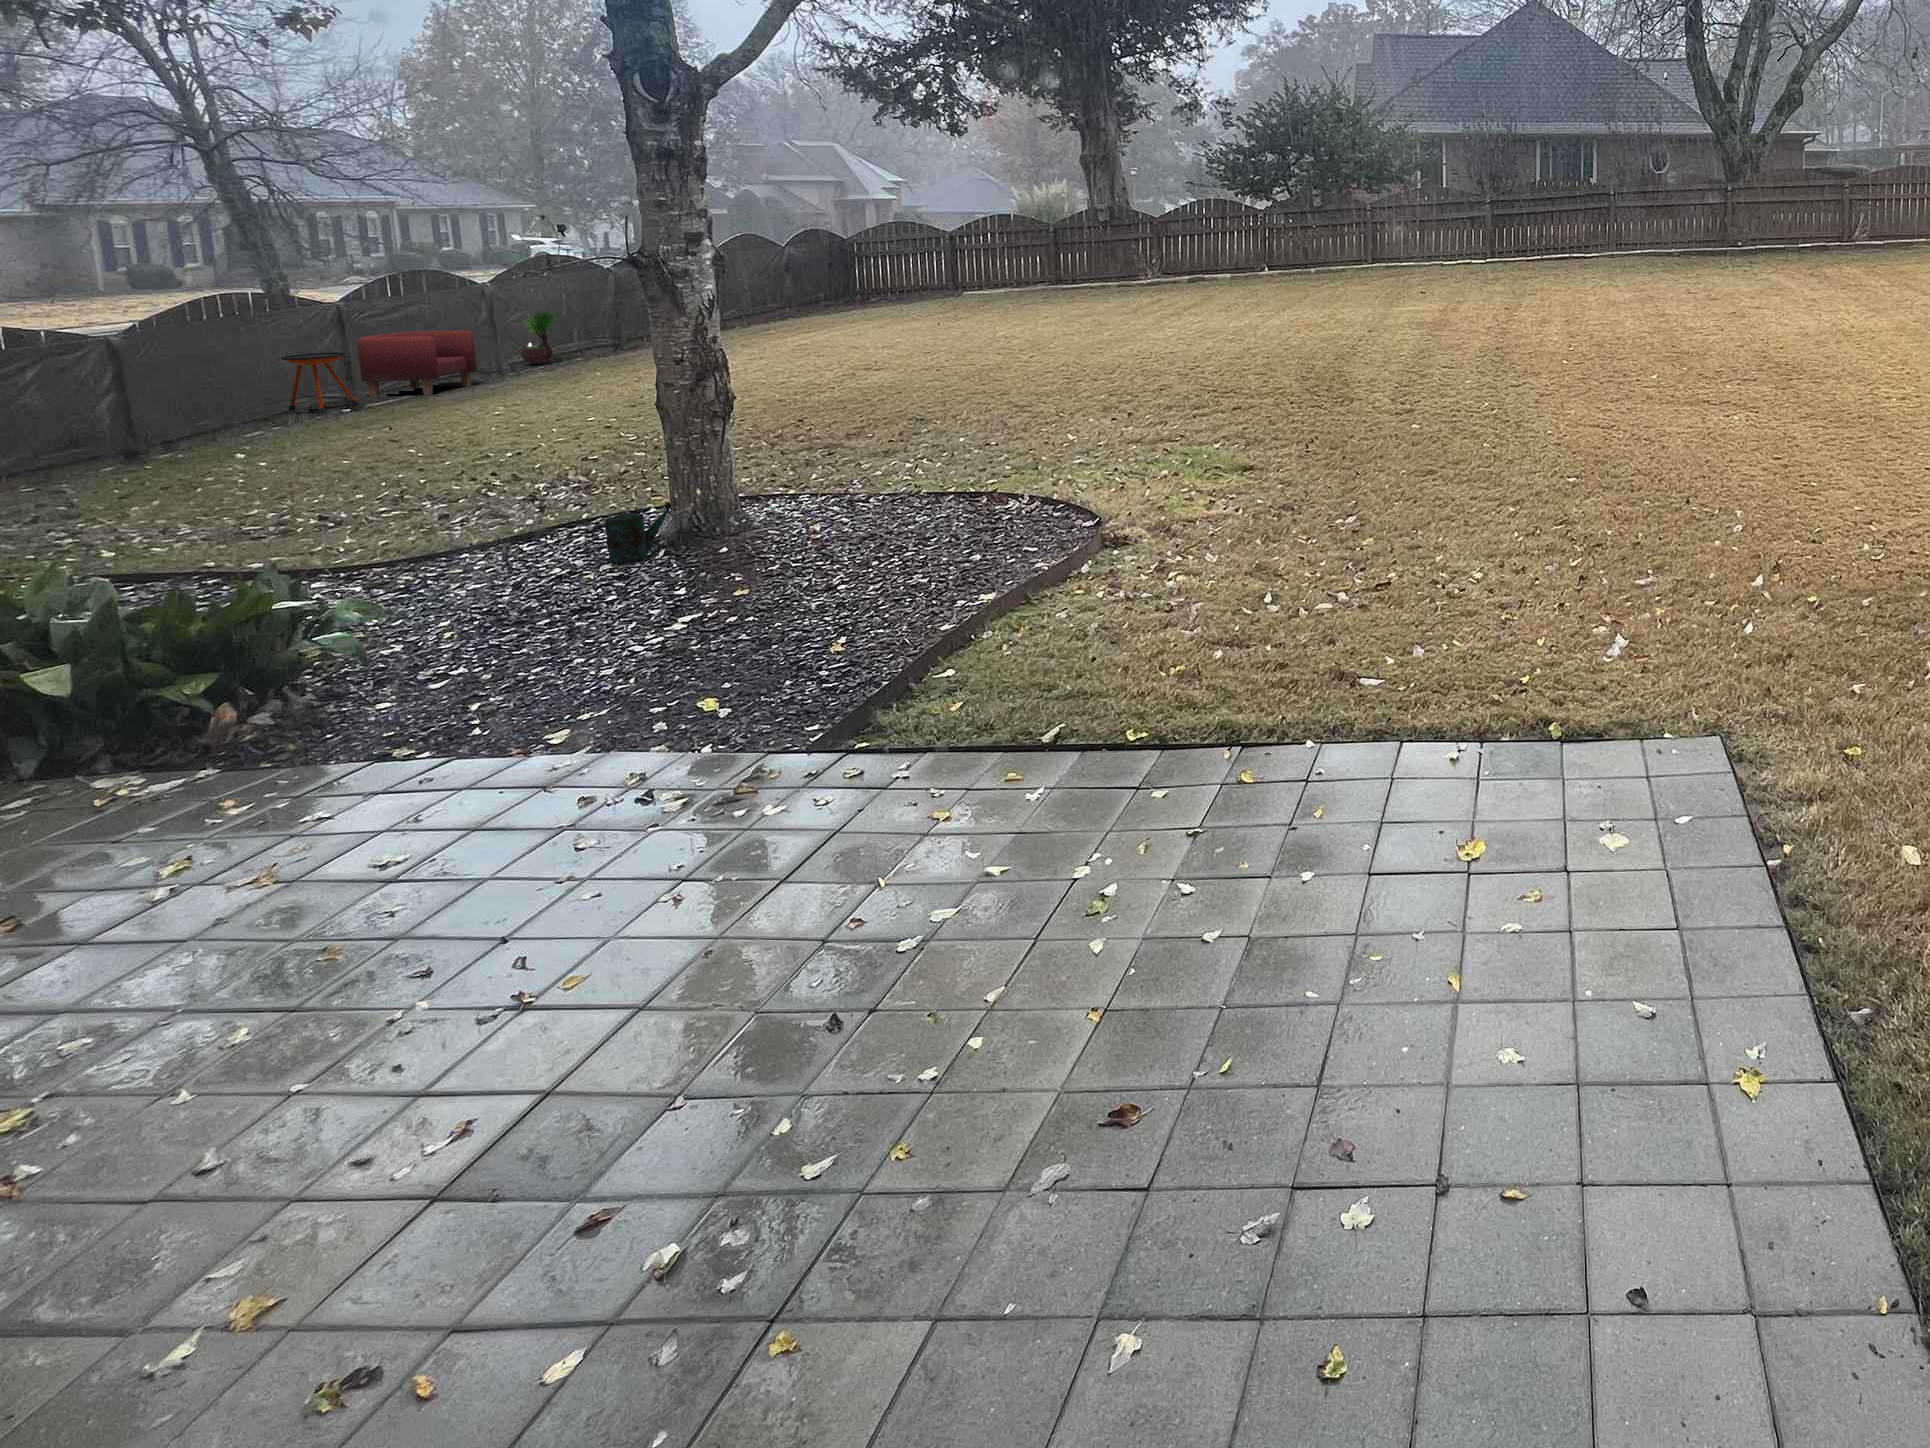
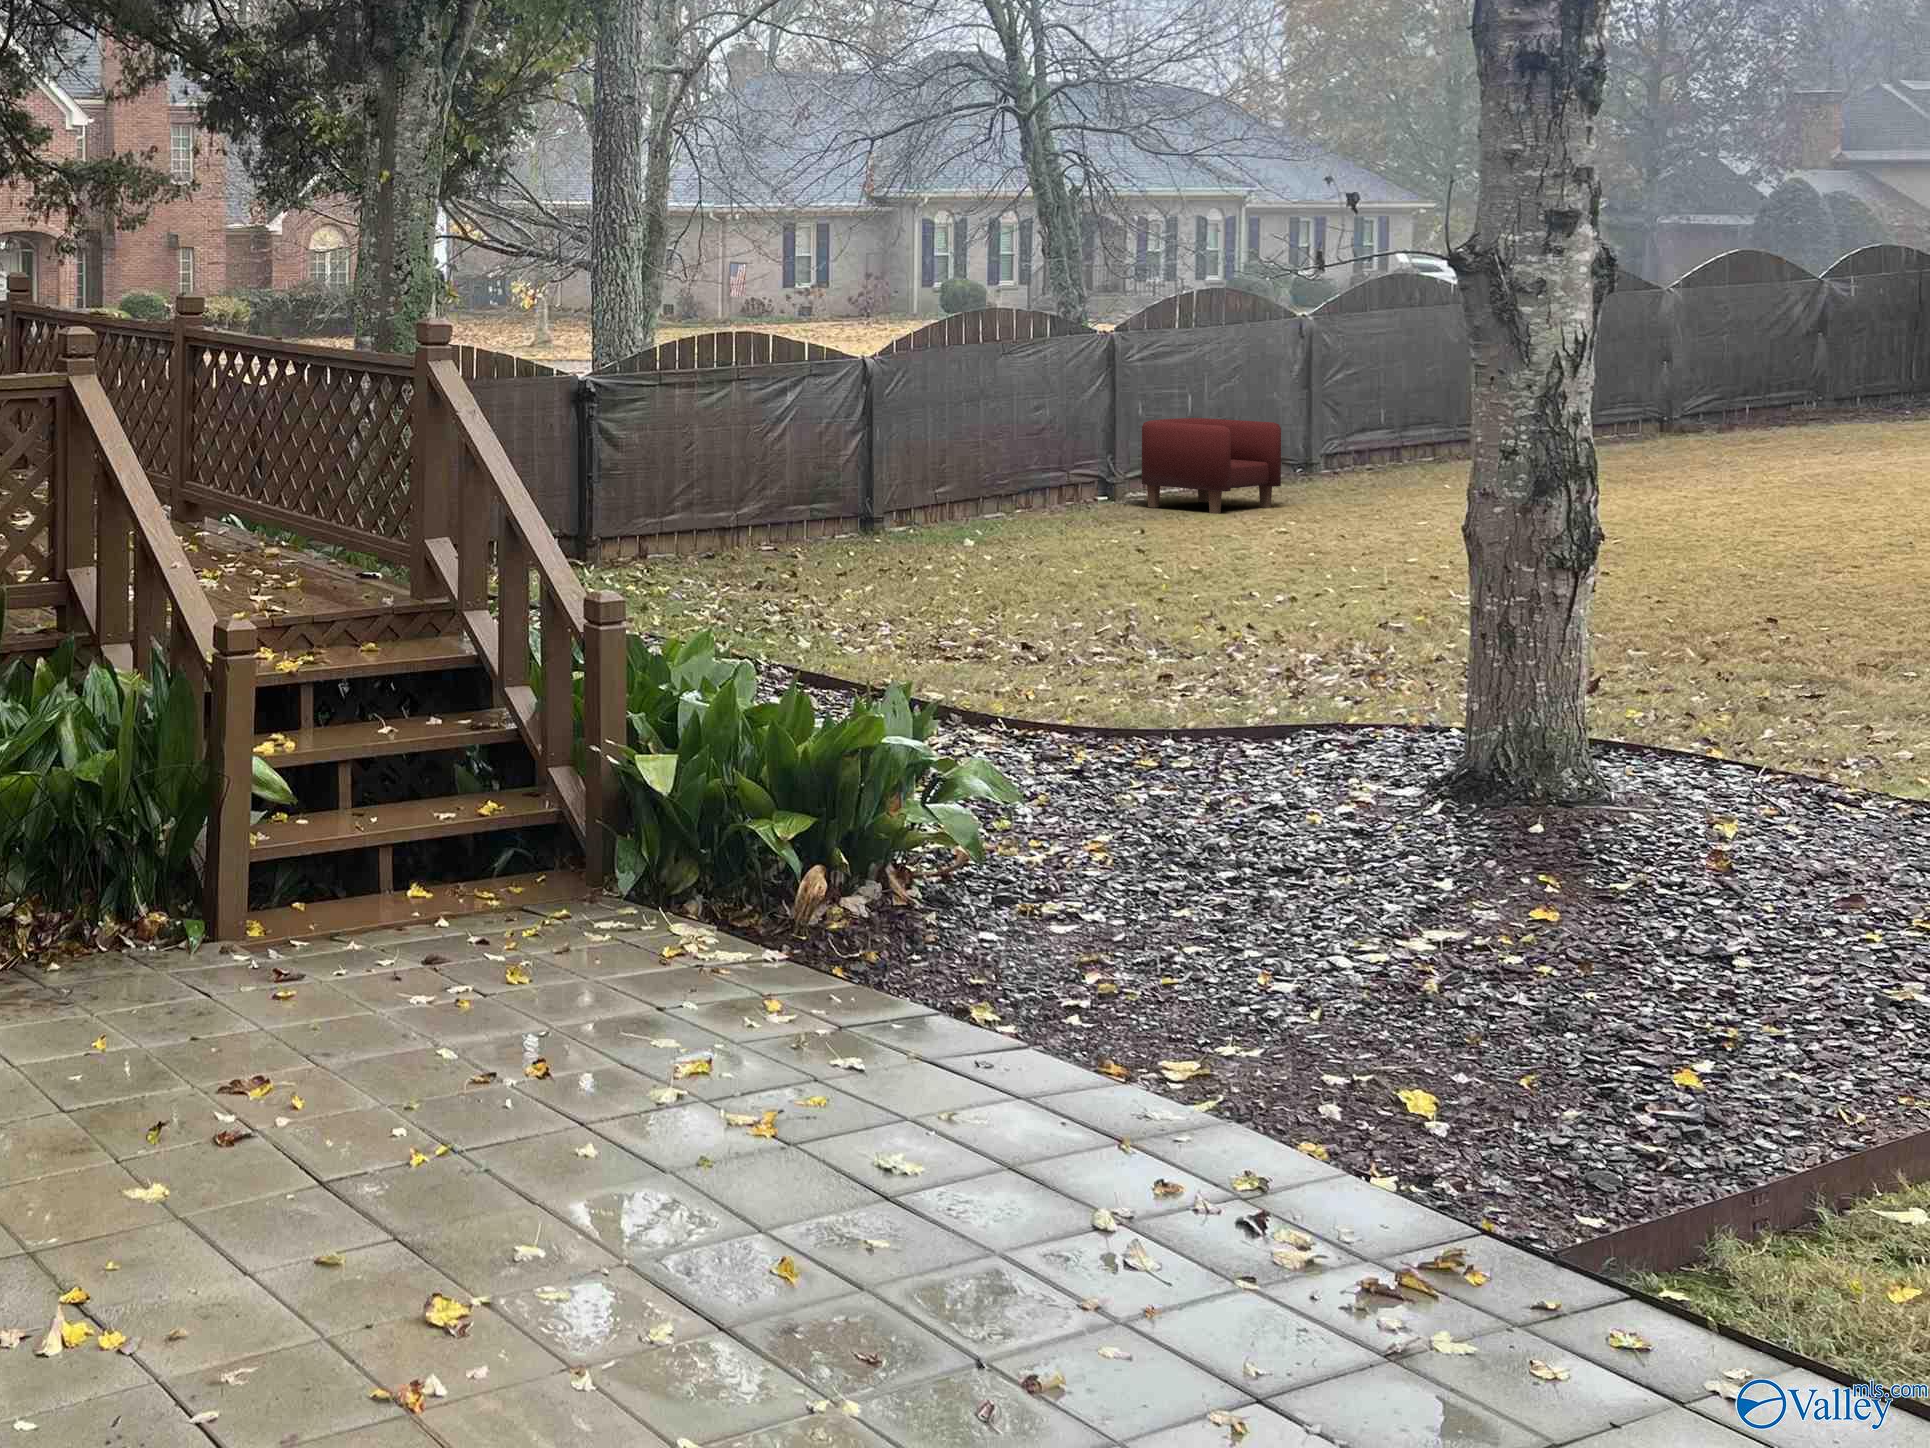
potted tree: present [521,310,557,364] -> none [1346,397,1404,489]
side table: present [281,352,359,414] -> none [1056,437,1133,521]
watering can: present [592,502,670,563] -> none [1331,718,1471,811]

